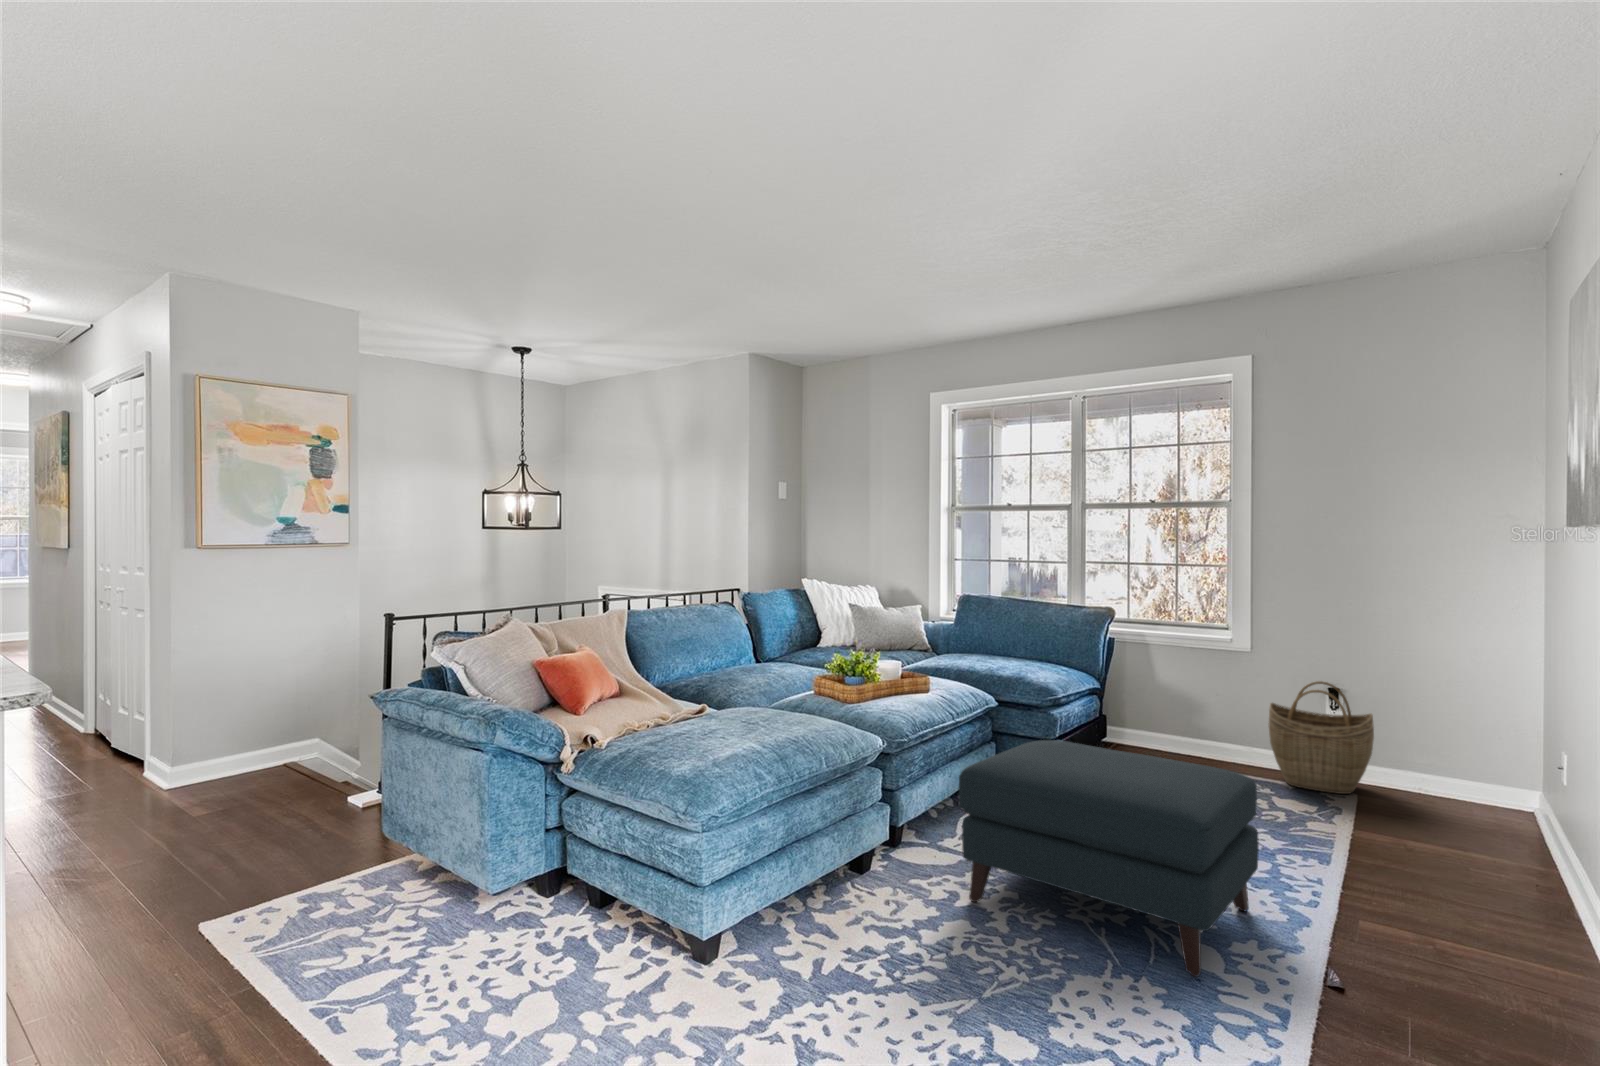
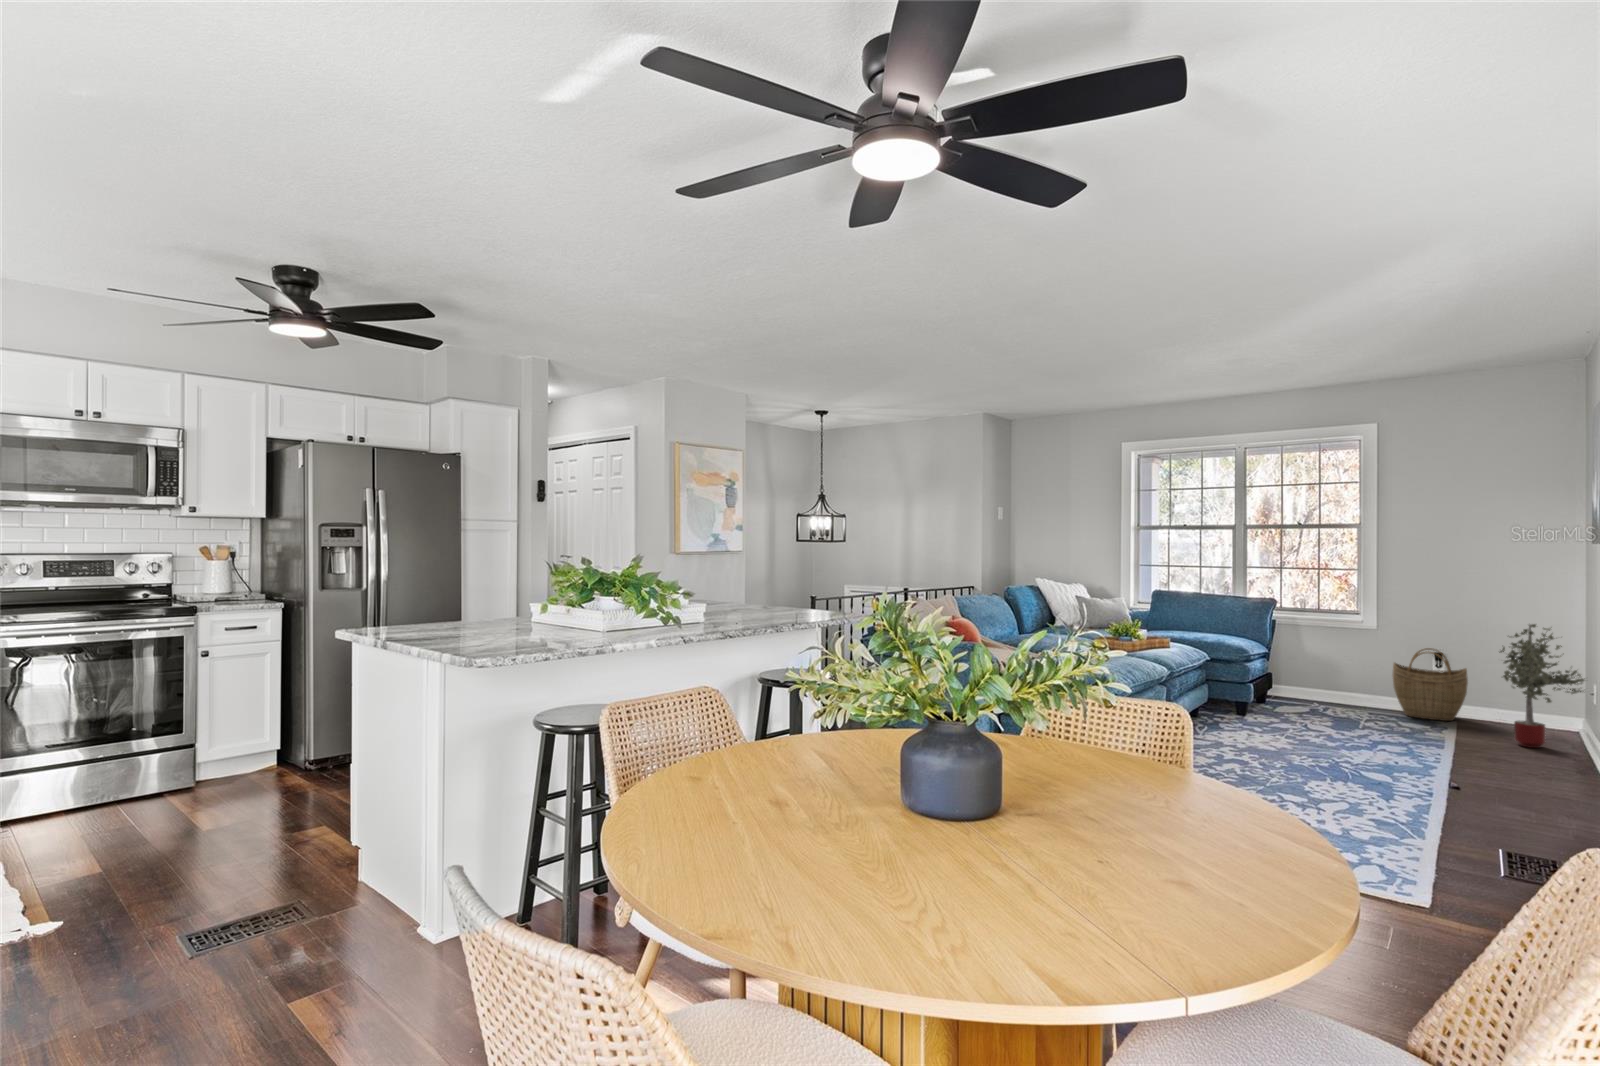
potted tree: none [1414,655,1558,857] -> present [1499,624,1585,748]
ottoman: present [958,740,1259,977] -> none [1224,672,1405,784]

